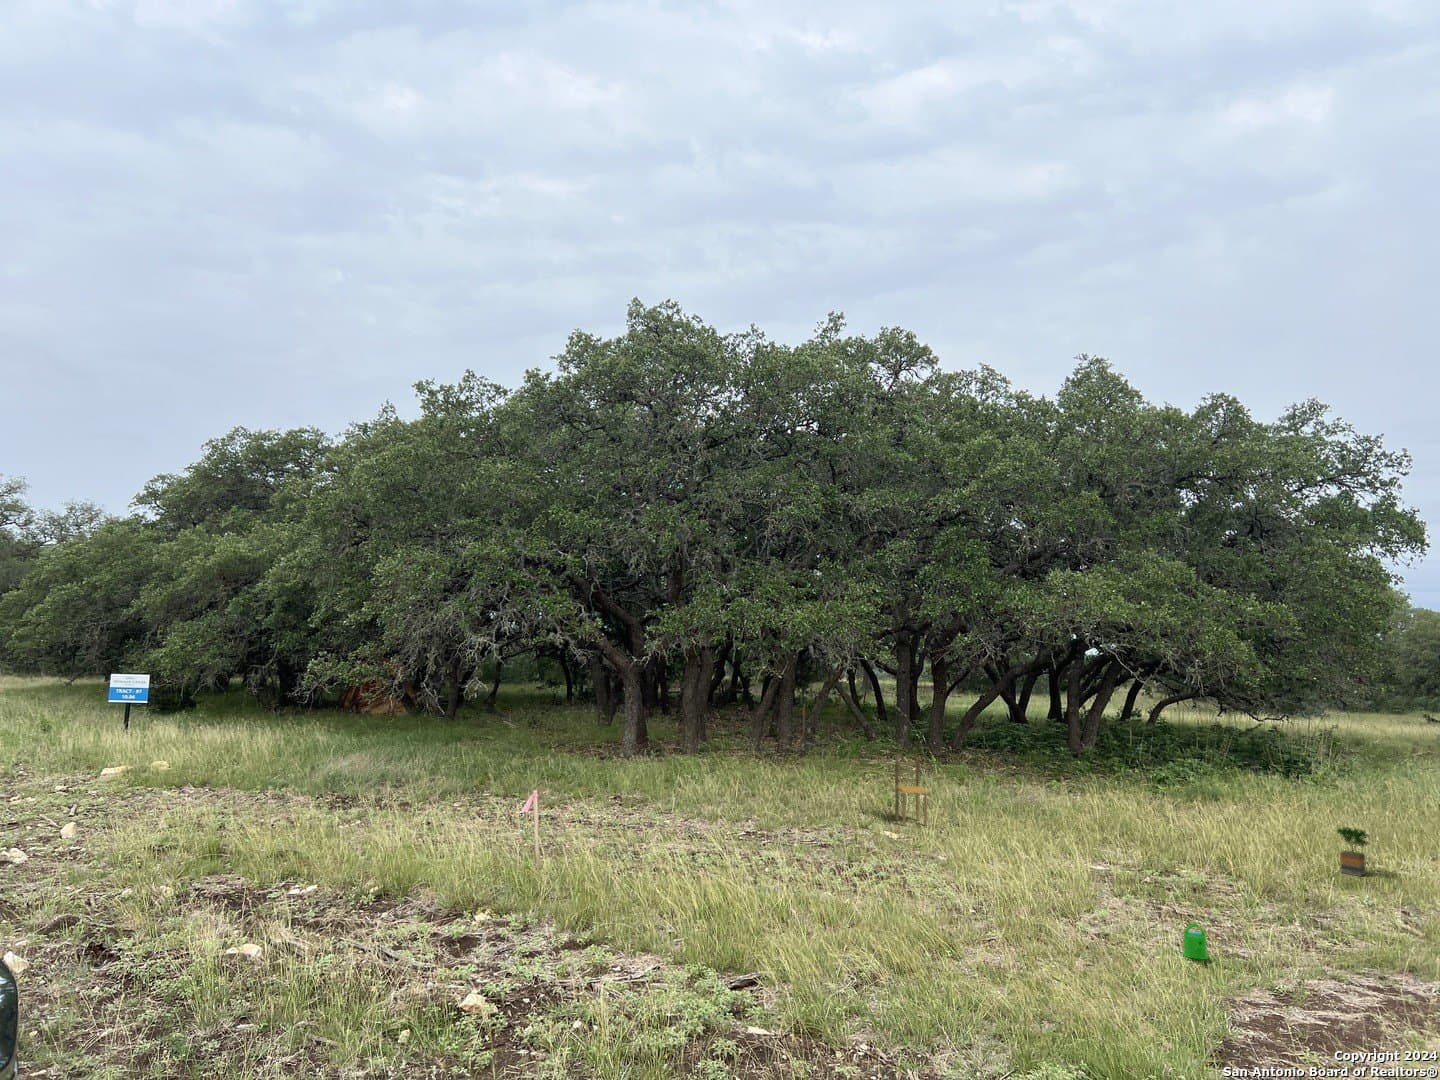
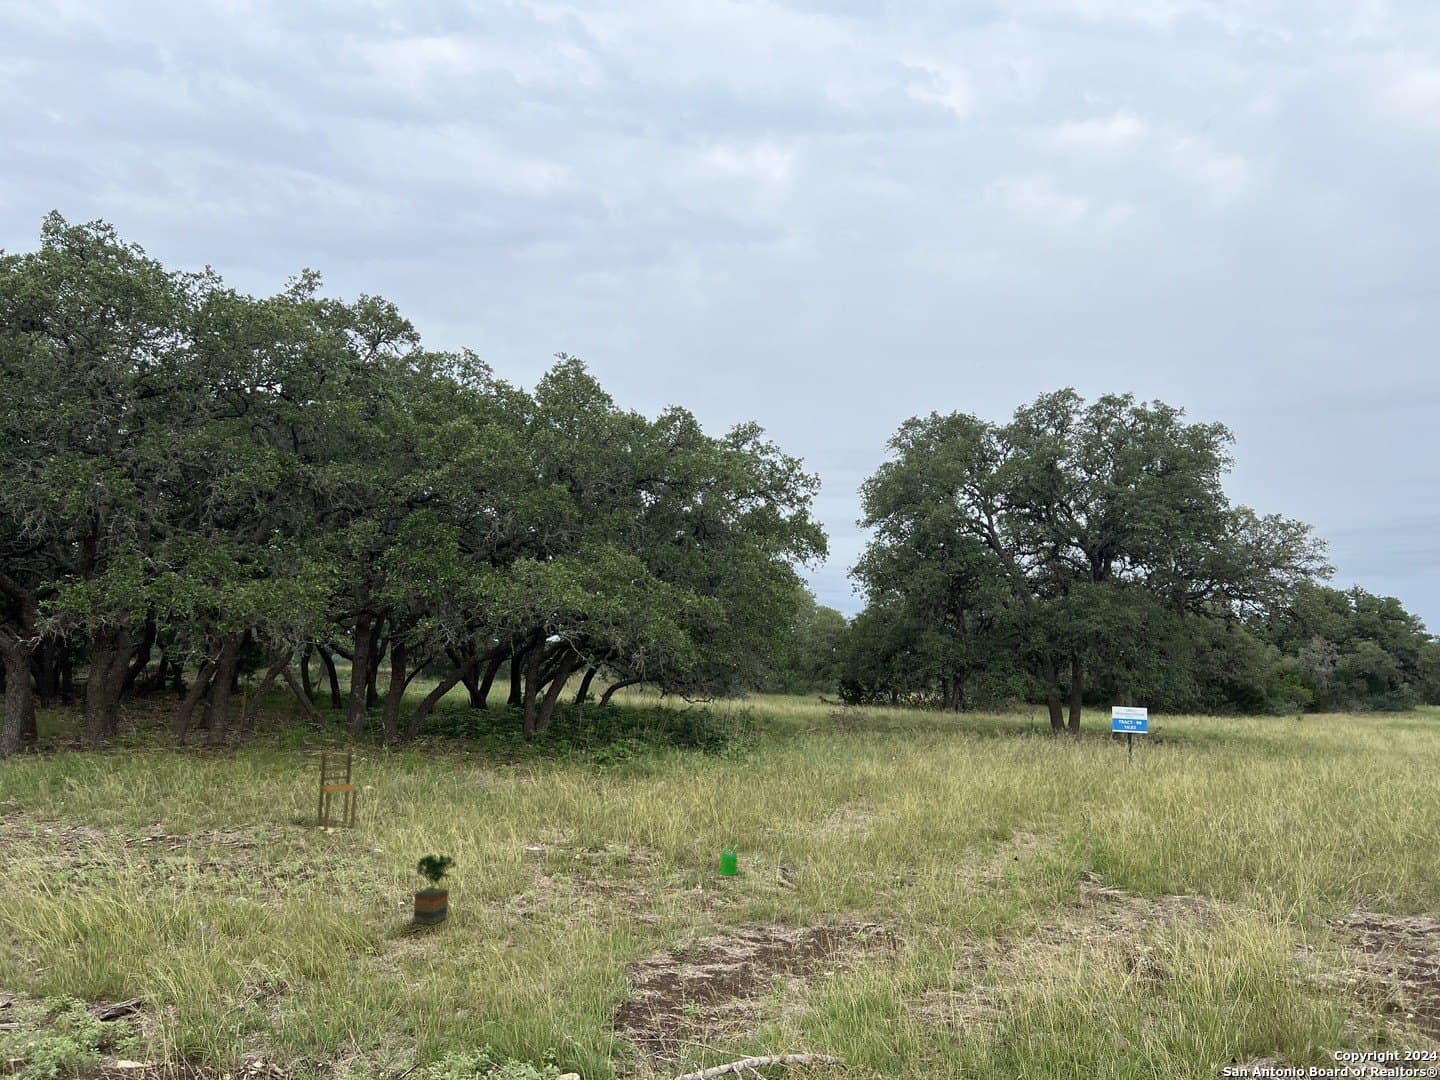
potted tree: present [1337,827,1370,876] -> present [413,855,456,925]
watering can: present [1183,923,1208,959] -> present [720,846,738,875]

